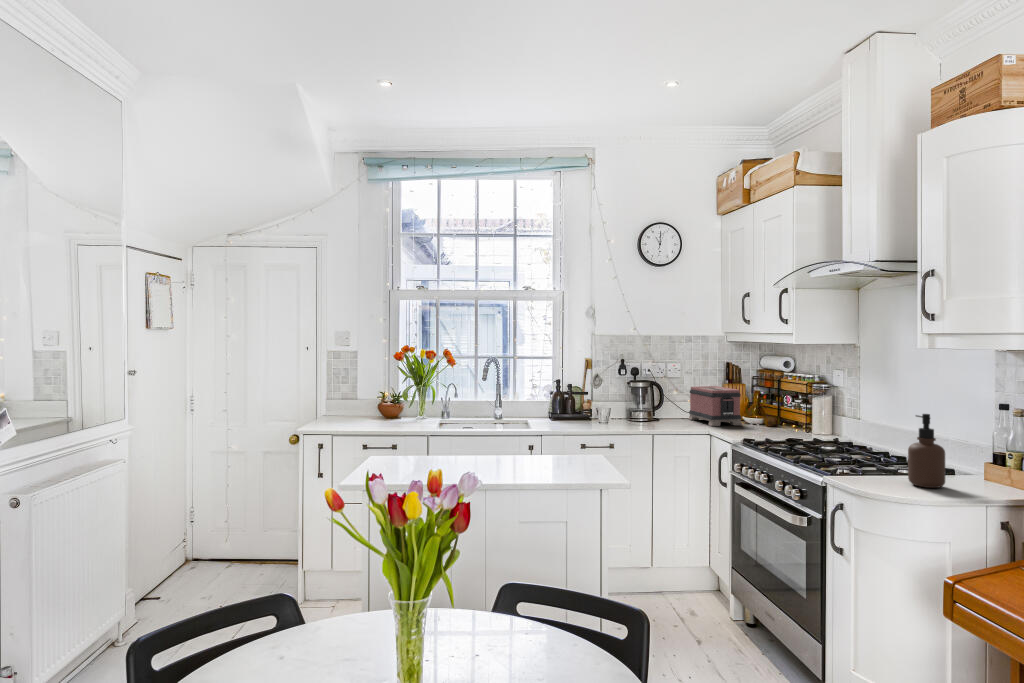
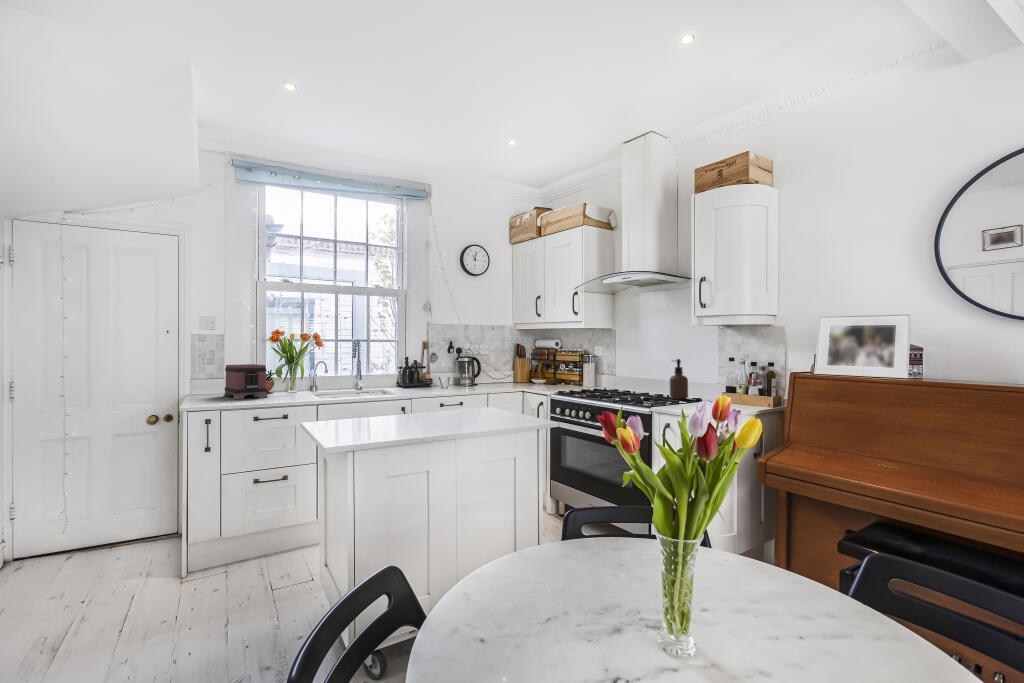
toaster: present [688,386,742,426] -> present [224,364,268,399]

